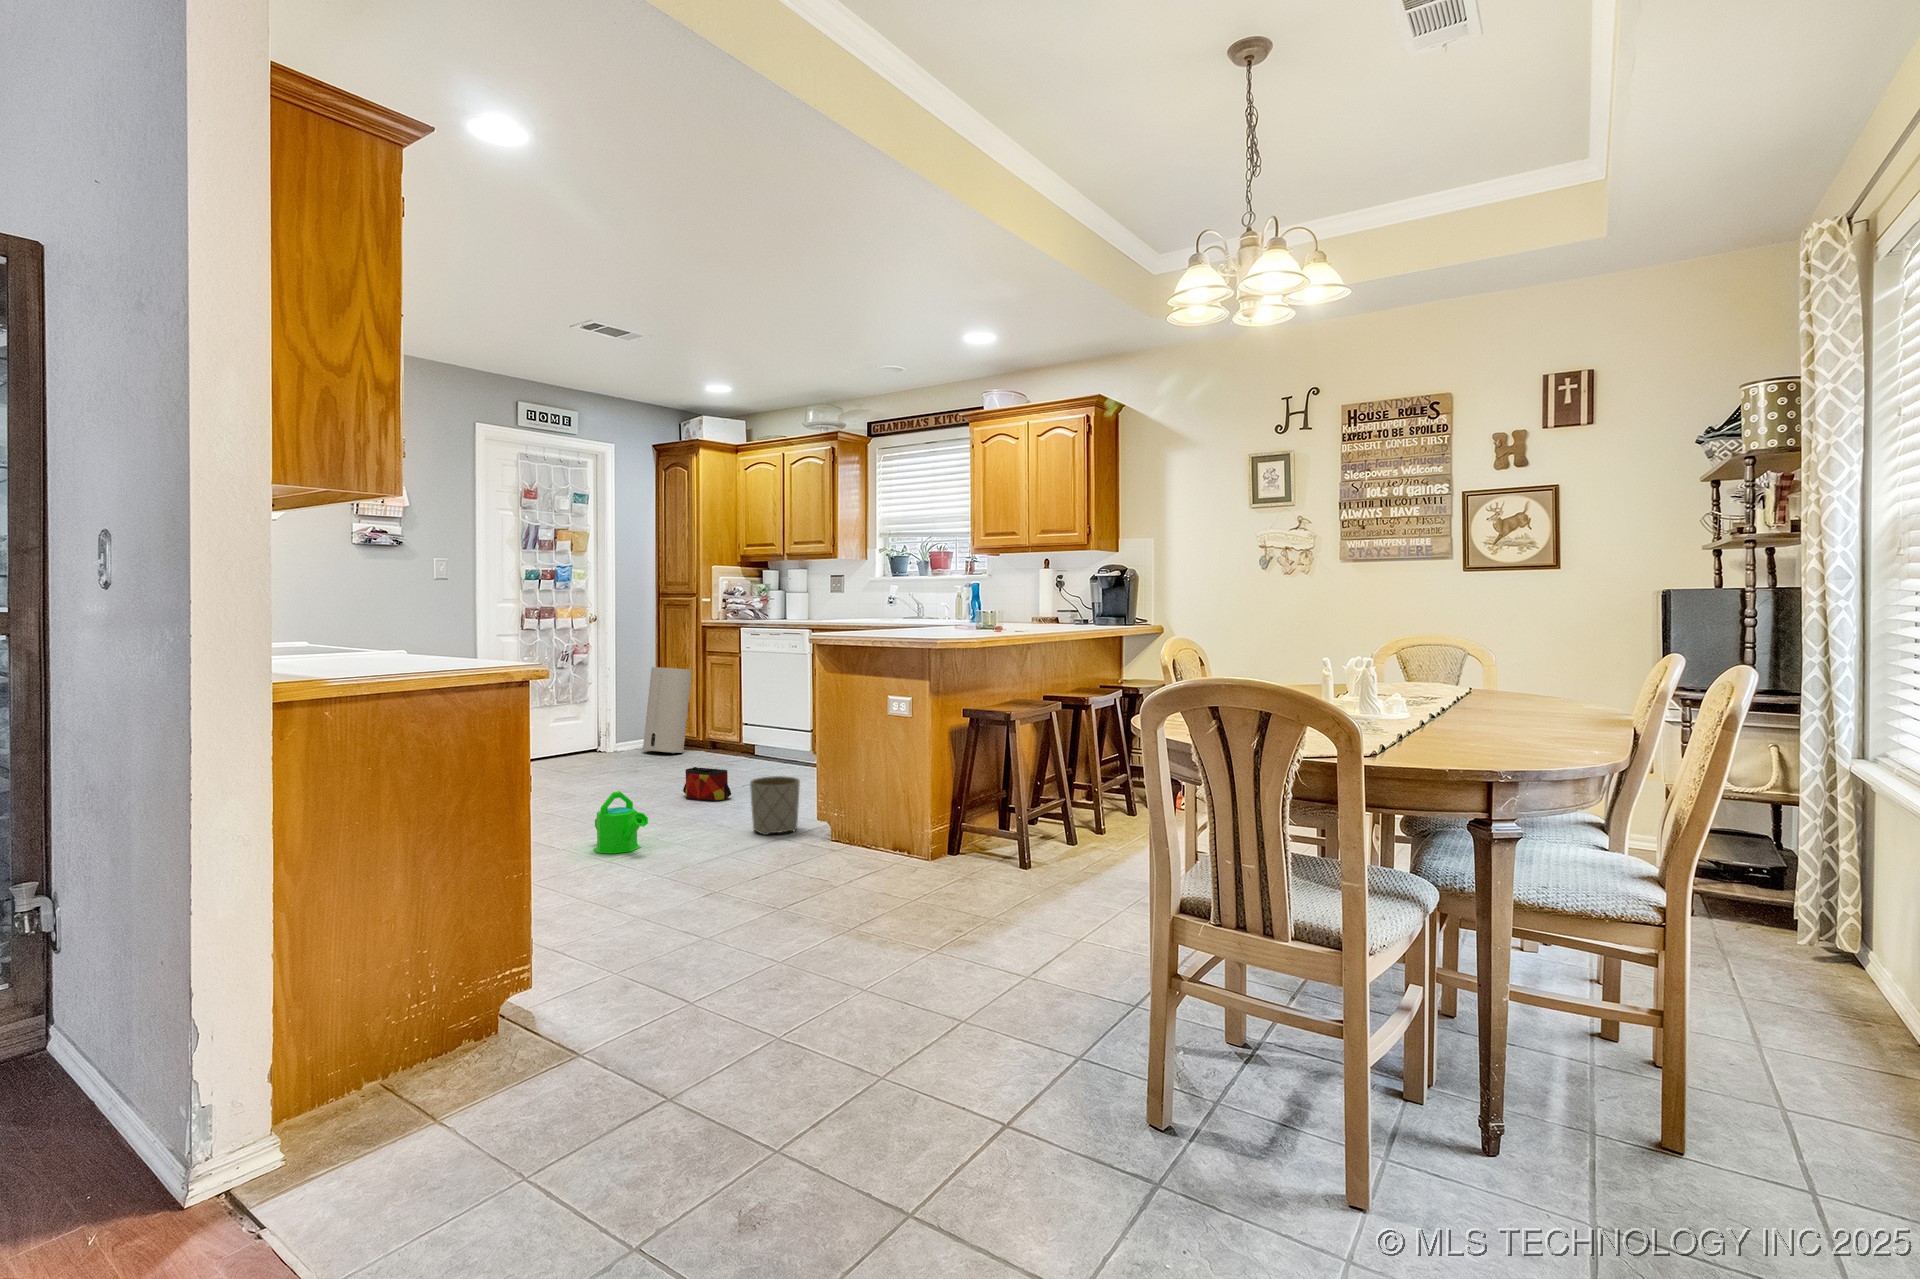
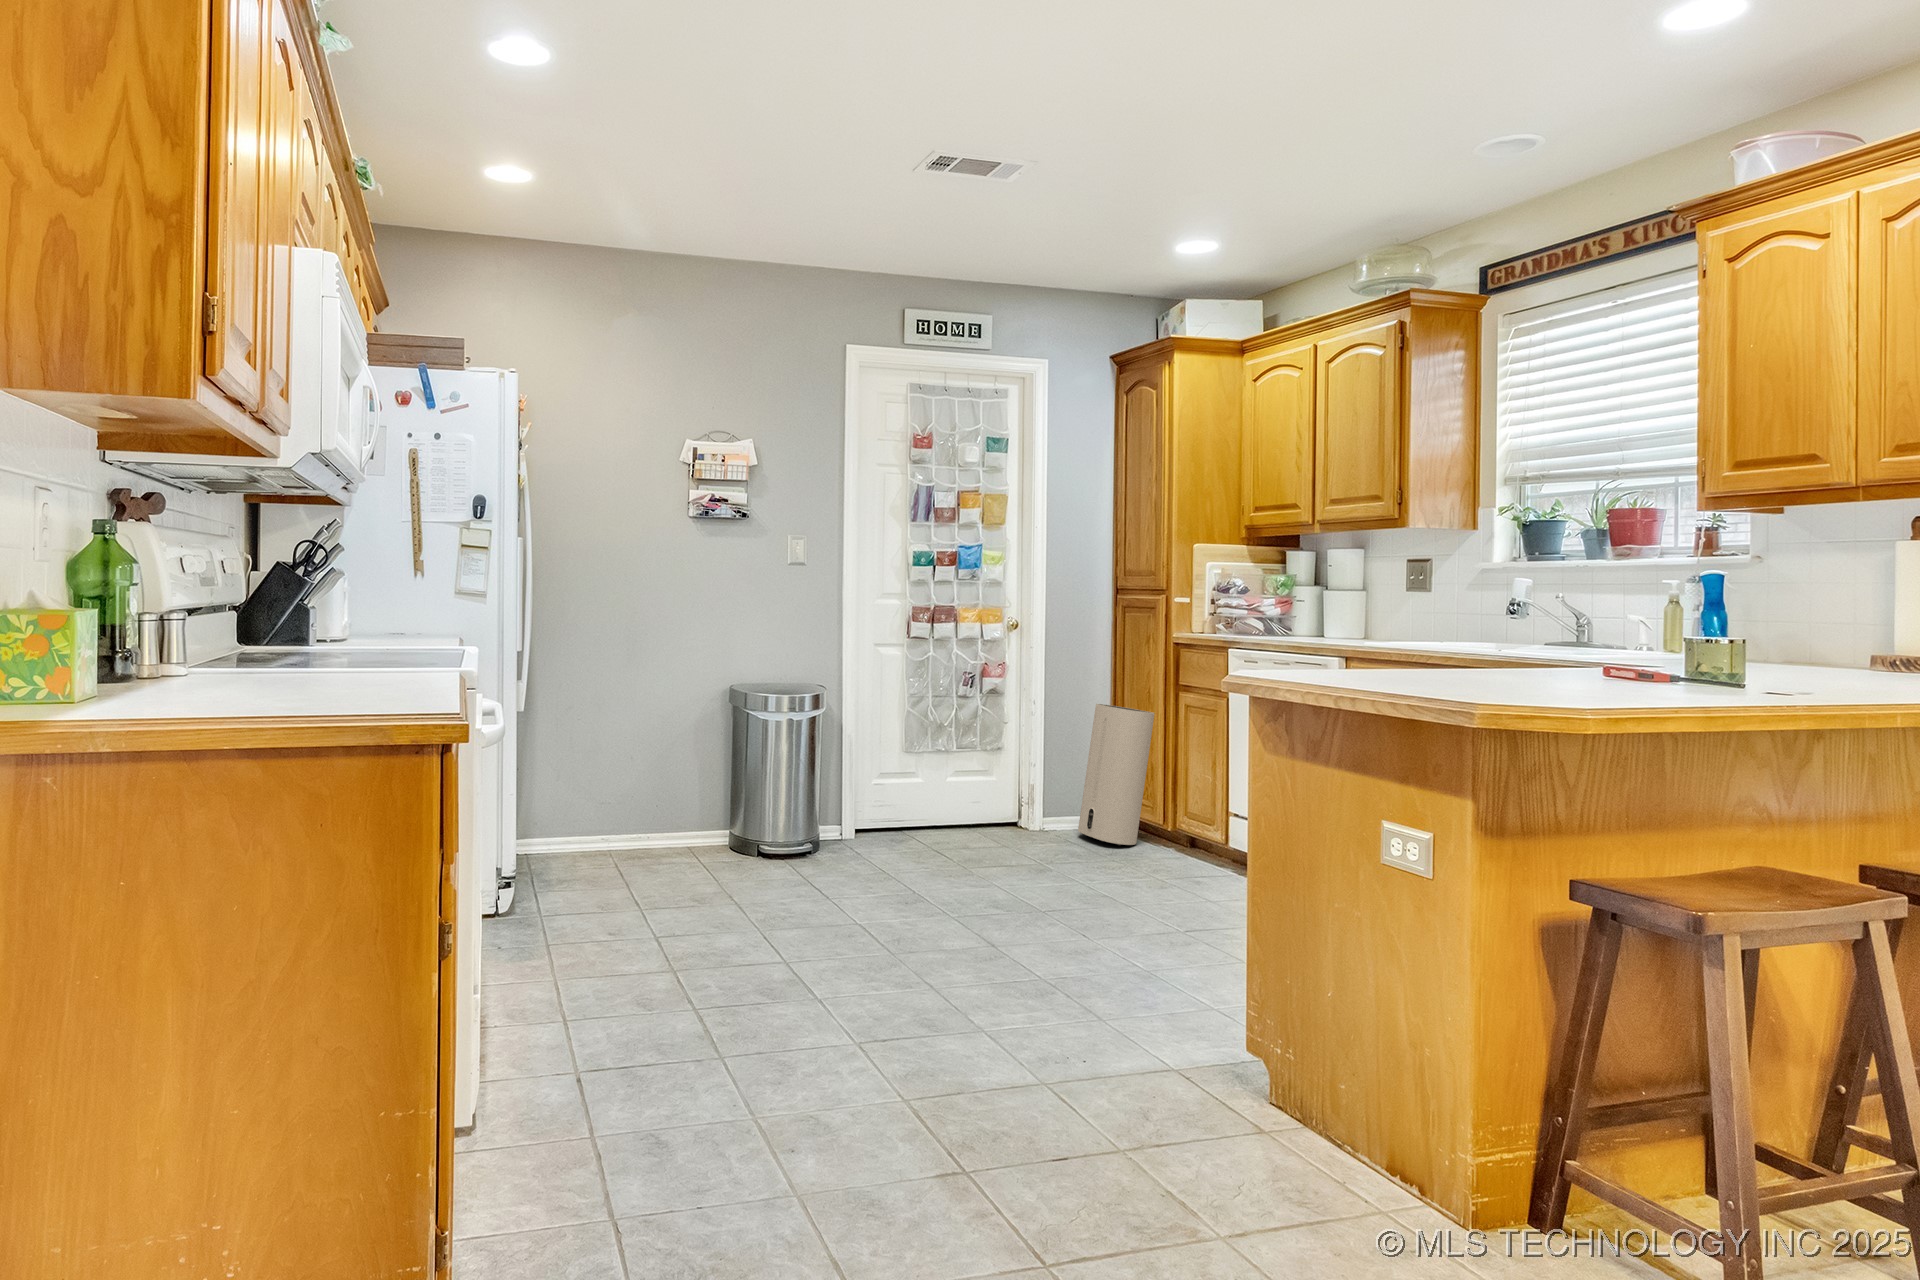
bag: present [683,767,731,801] -> none [1067,914,1145,992]
planter: present [750,776,800,835] -> none [1121,1003,1231,1151]
watering can: present [594,791,648,854] -> none [805,1000,892,1132]

